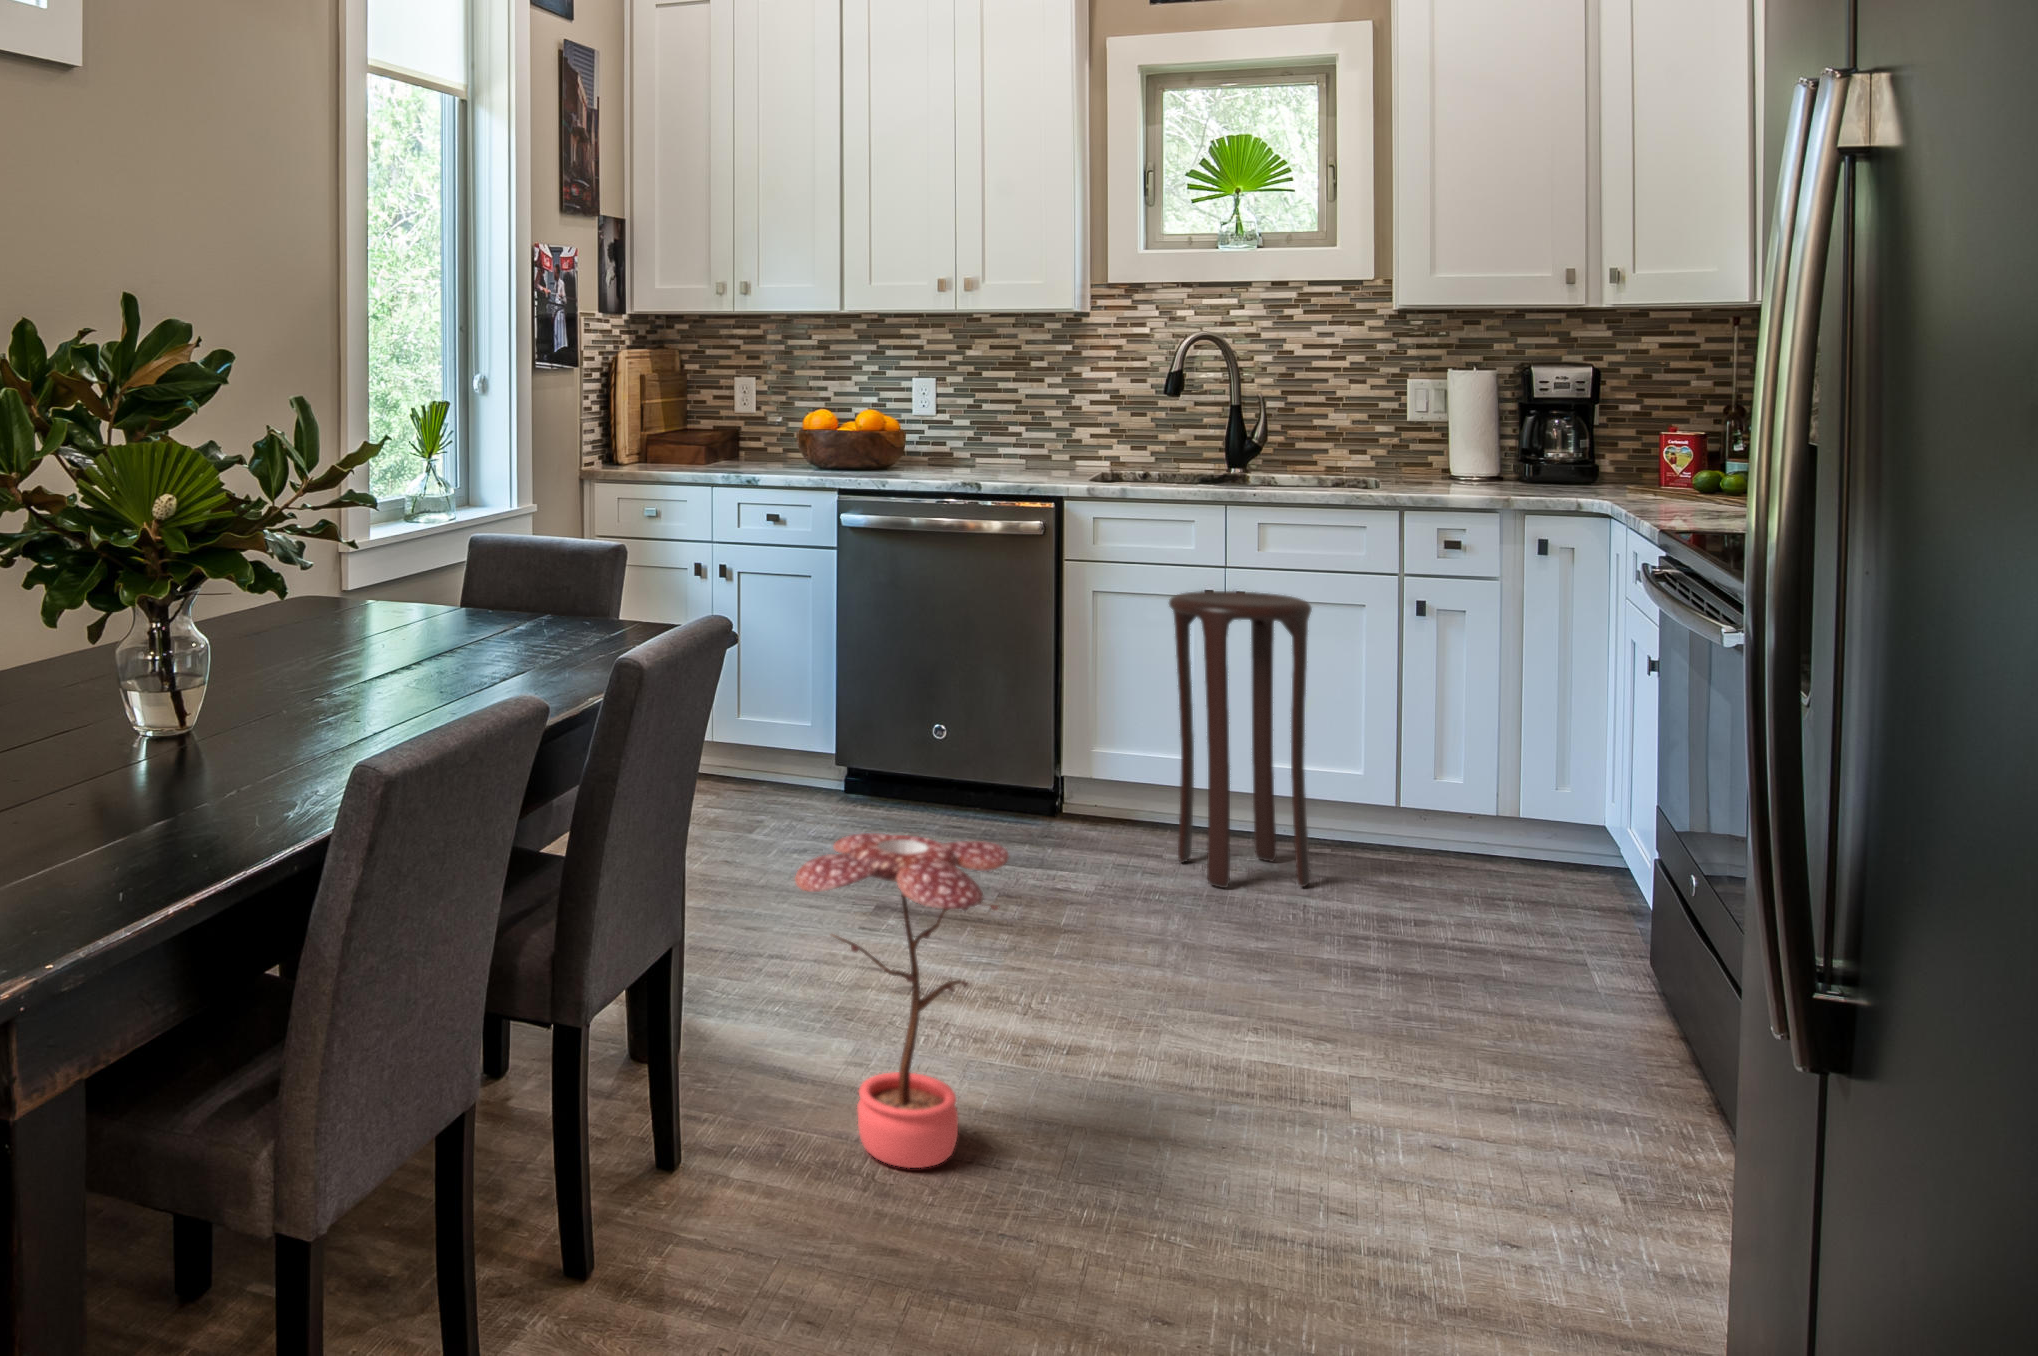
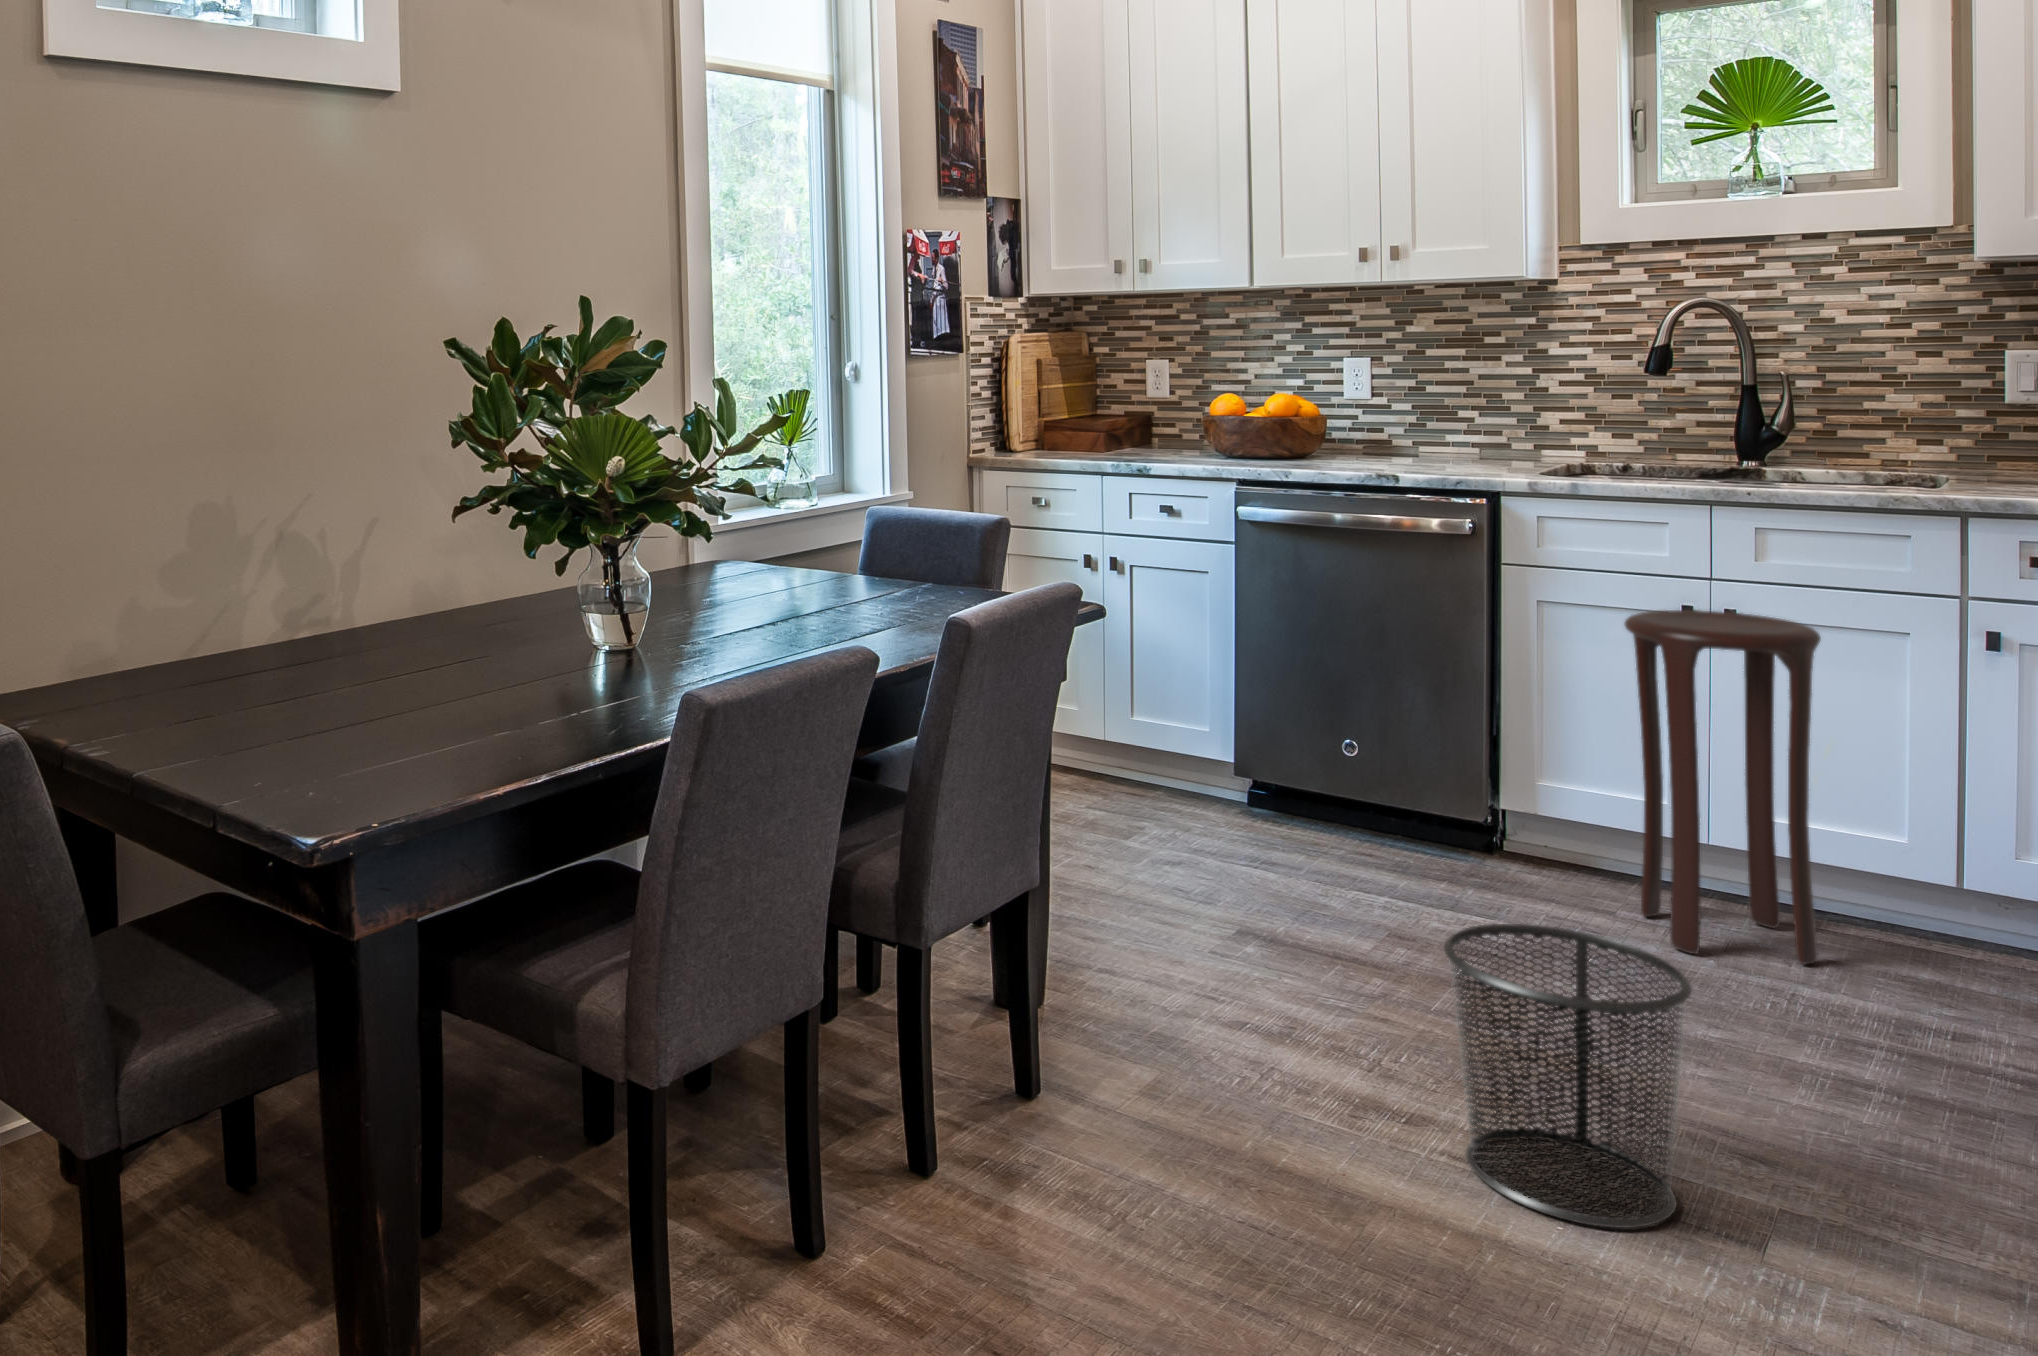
potted plant: present [795,833,1009,1168] -> none [1060,868,1307,1217]
waste bin: none [1100,858,1297,1117] -> present [1444,924,1692,1228]

